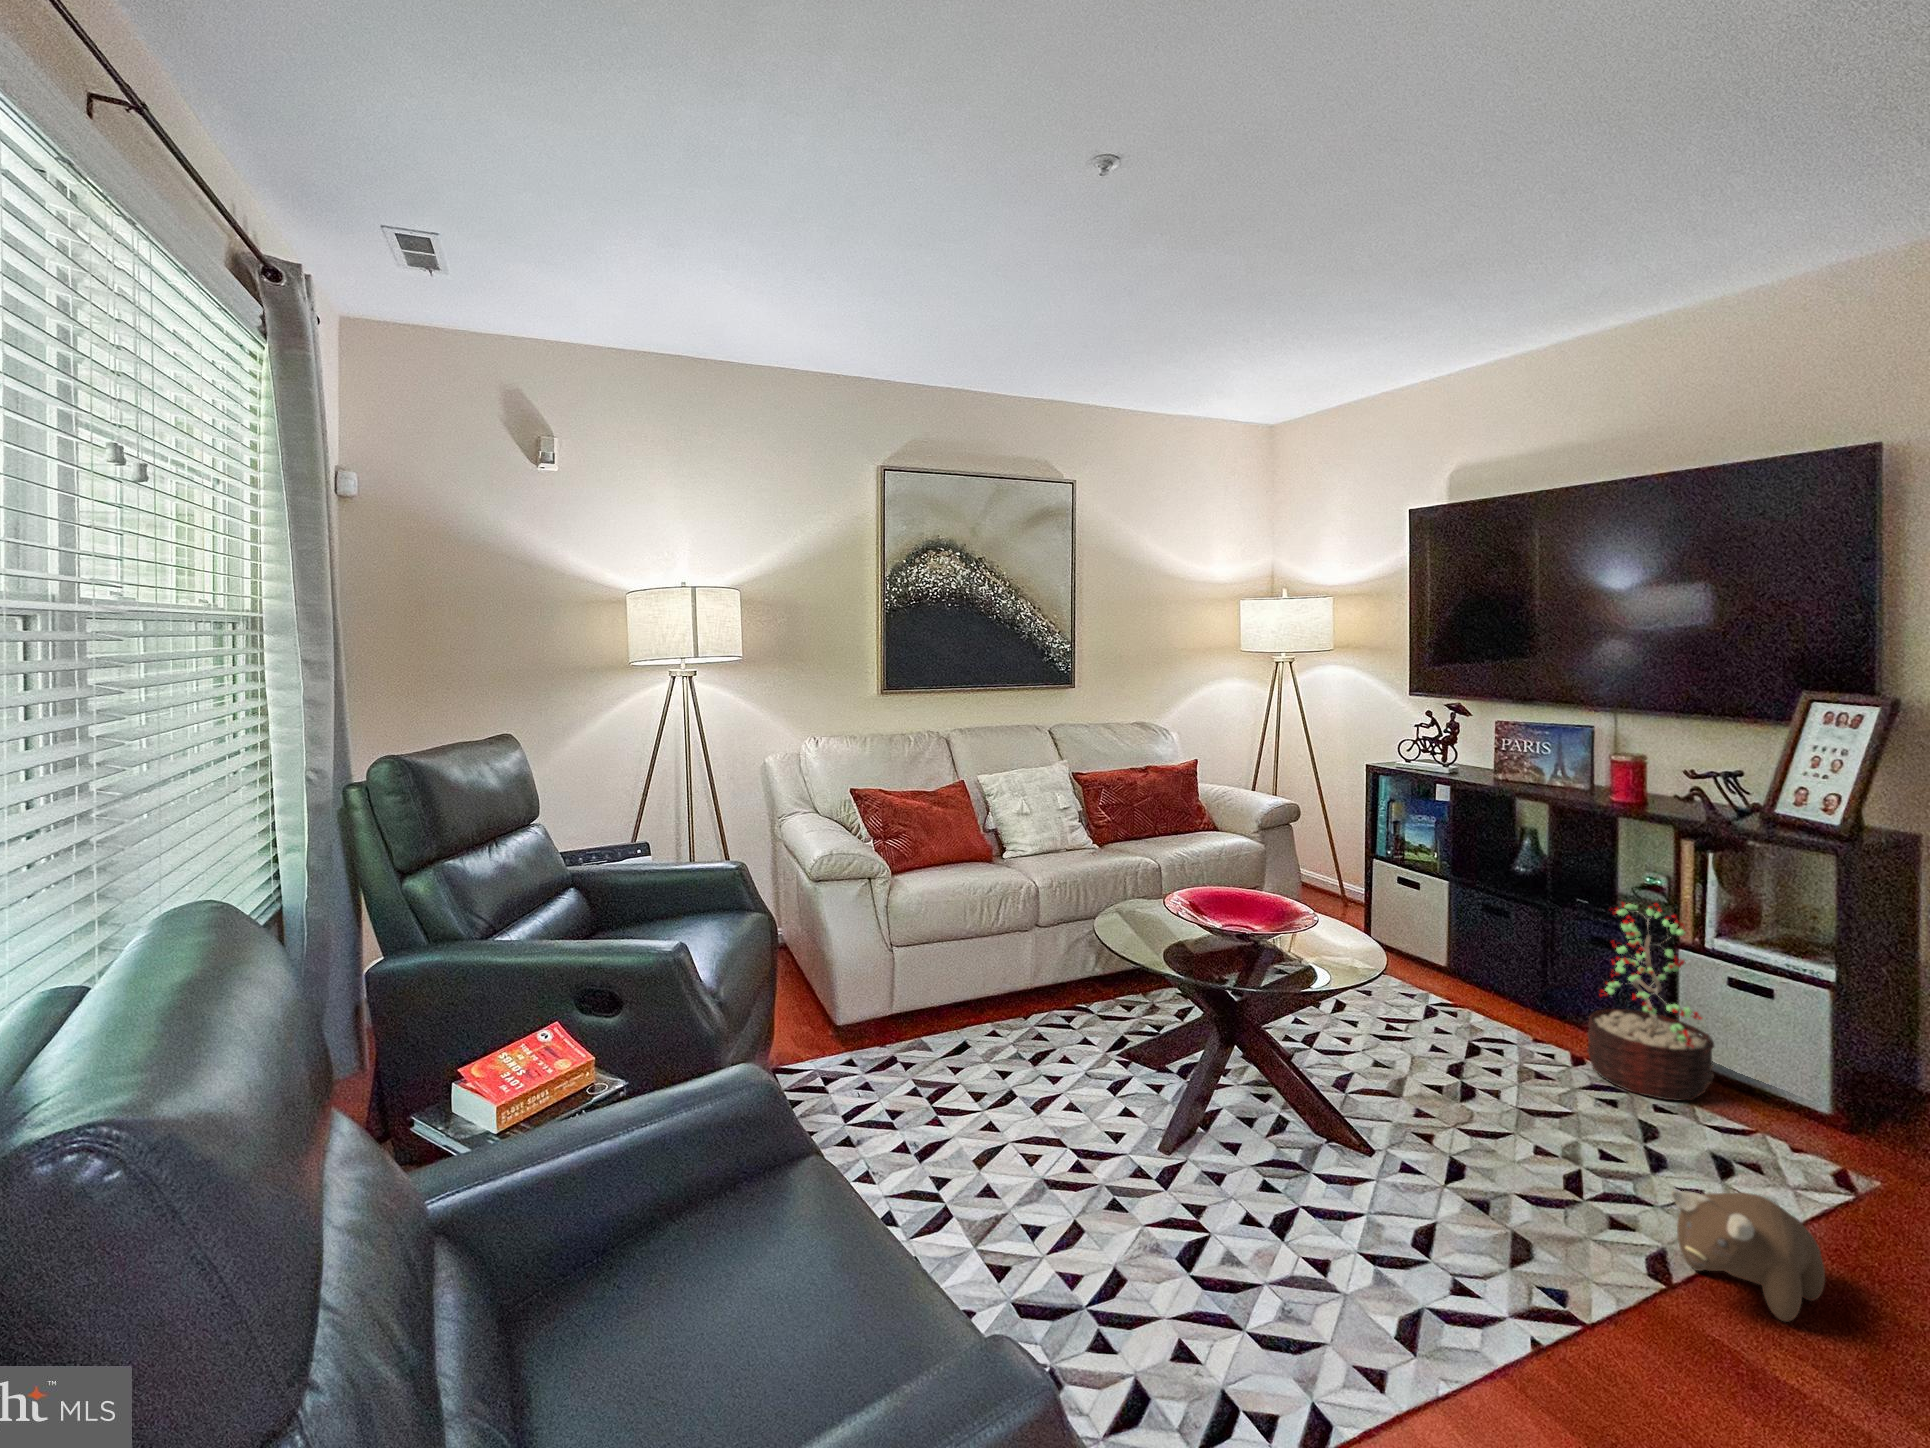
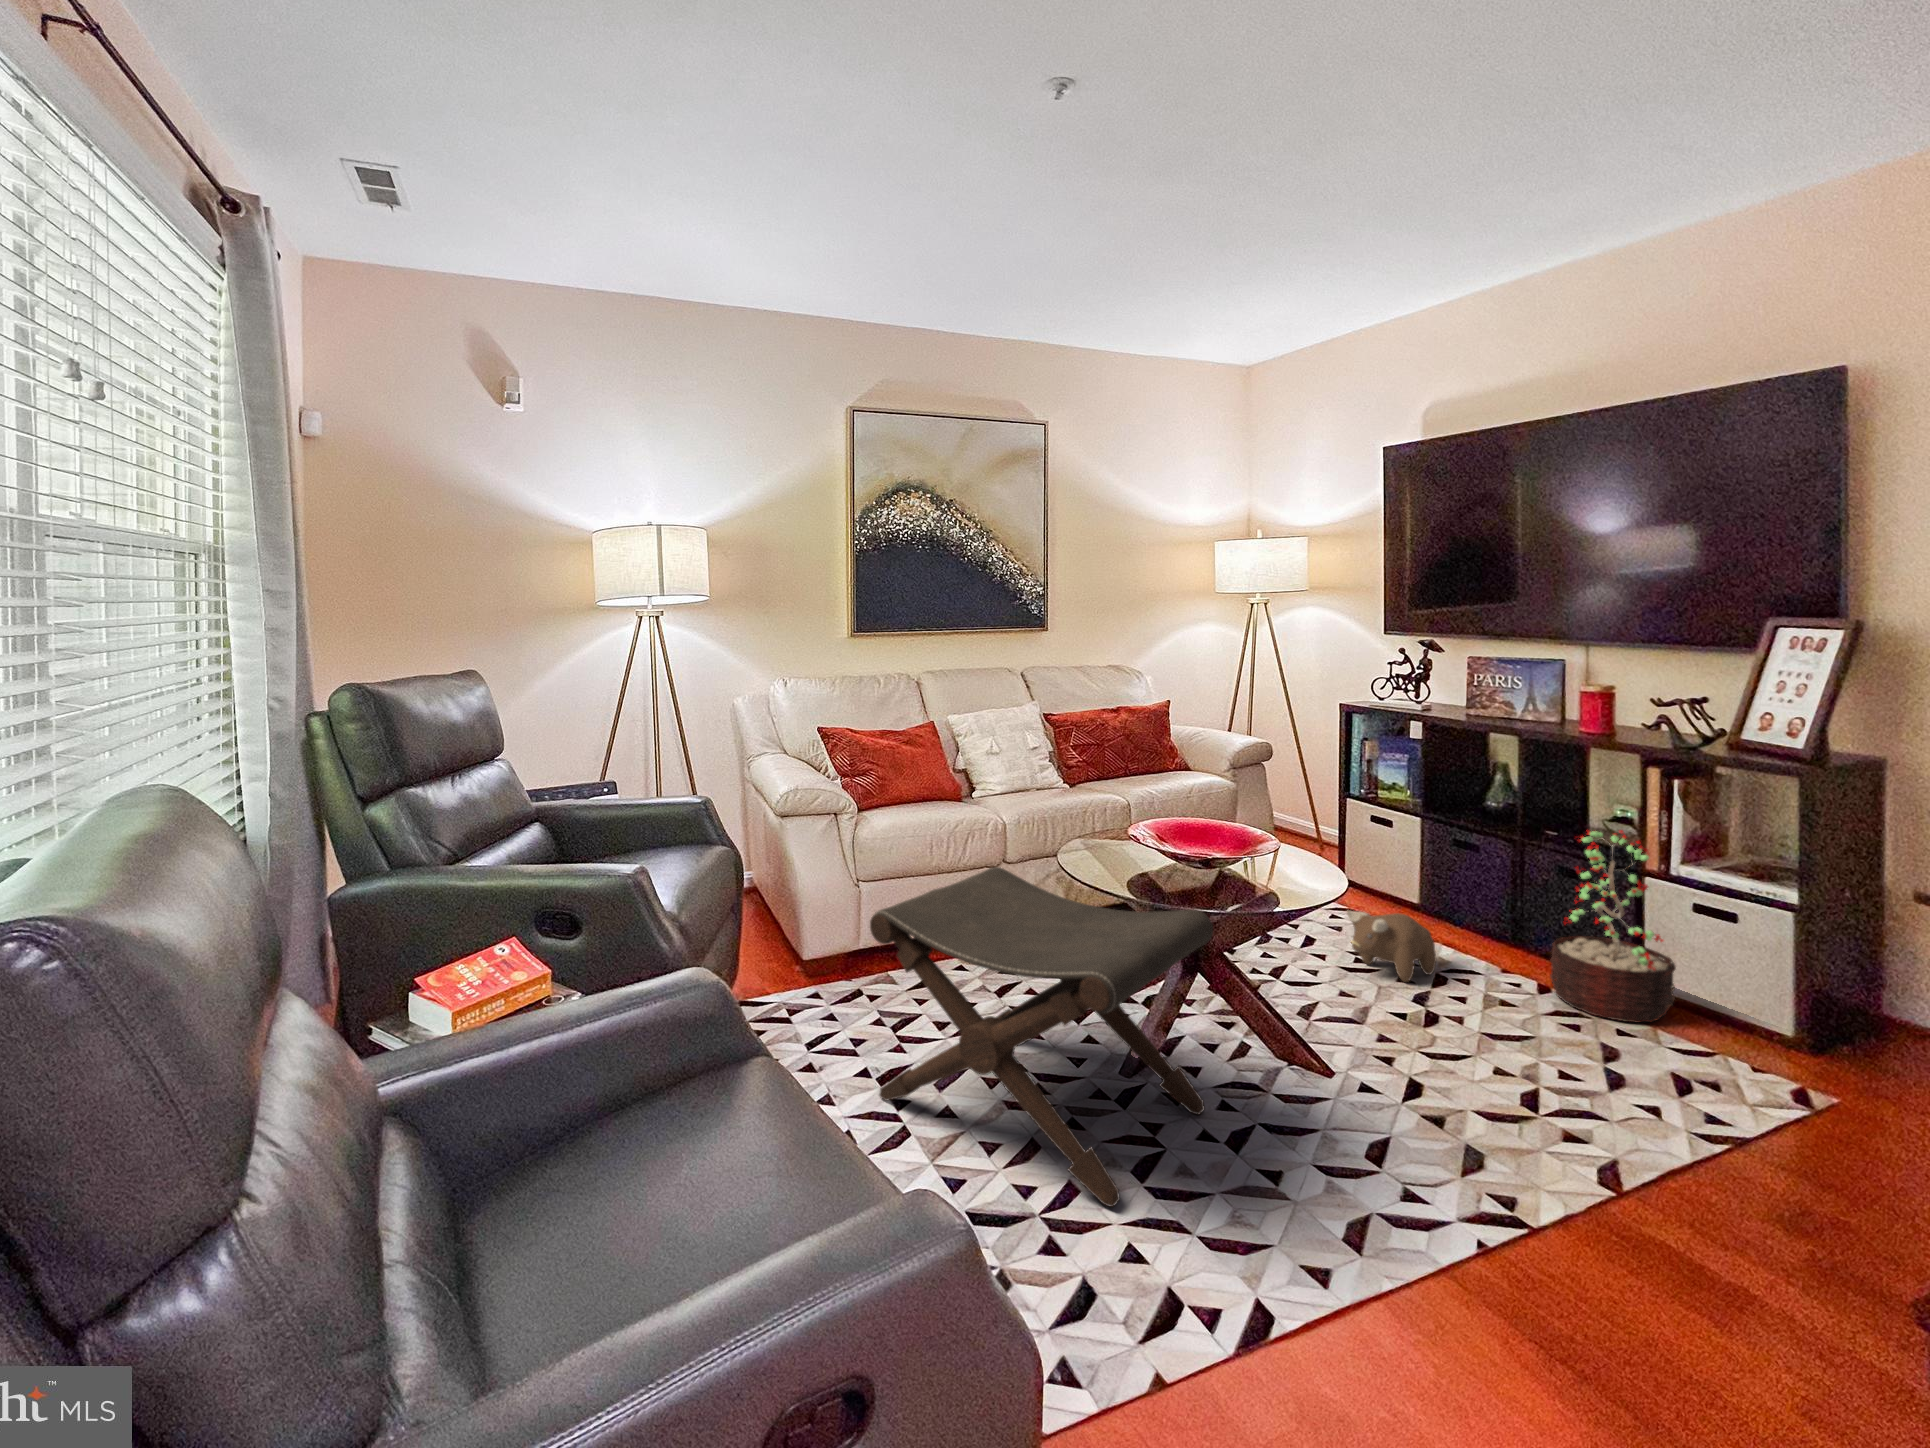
footstool: none [912,939,1255,1298] -> present [870,867,1213,1207]
plush toy: present [1671,1190,1825,1322] -> present [1347,911,1436,982]

